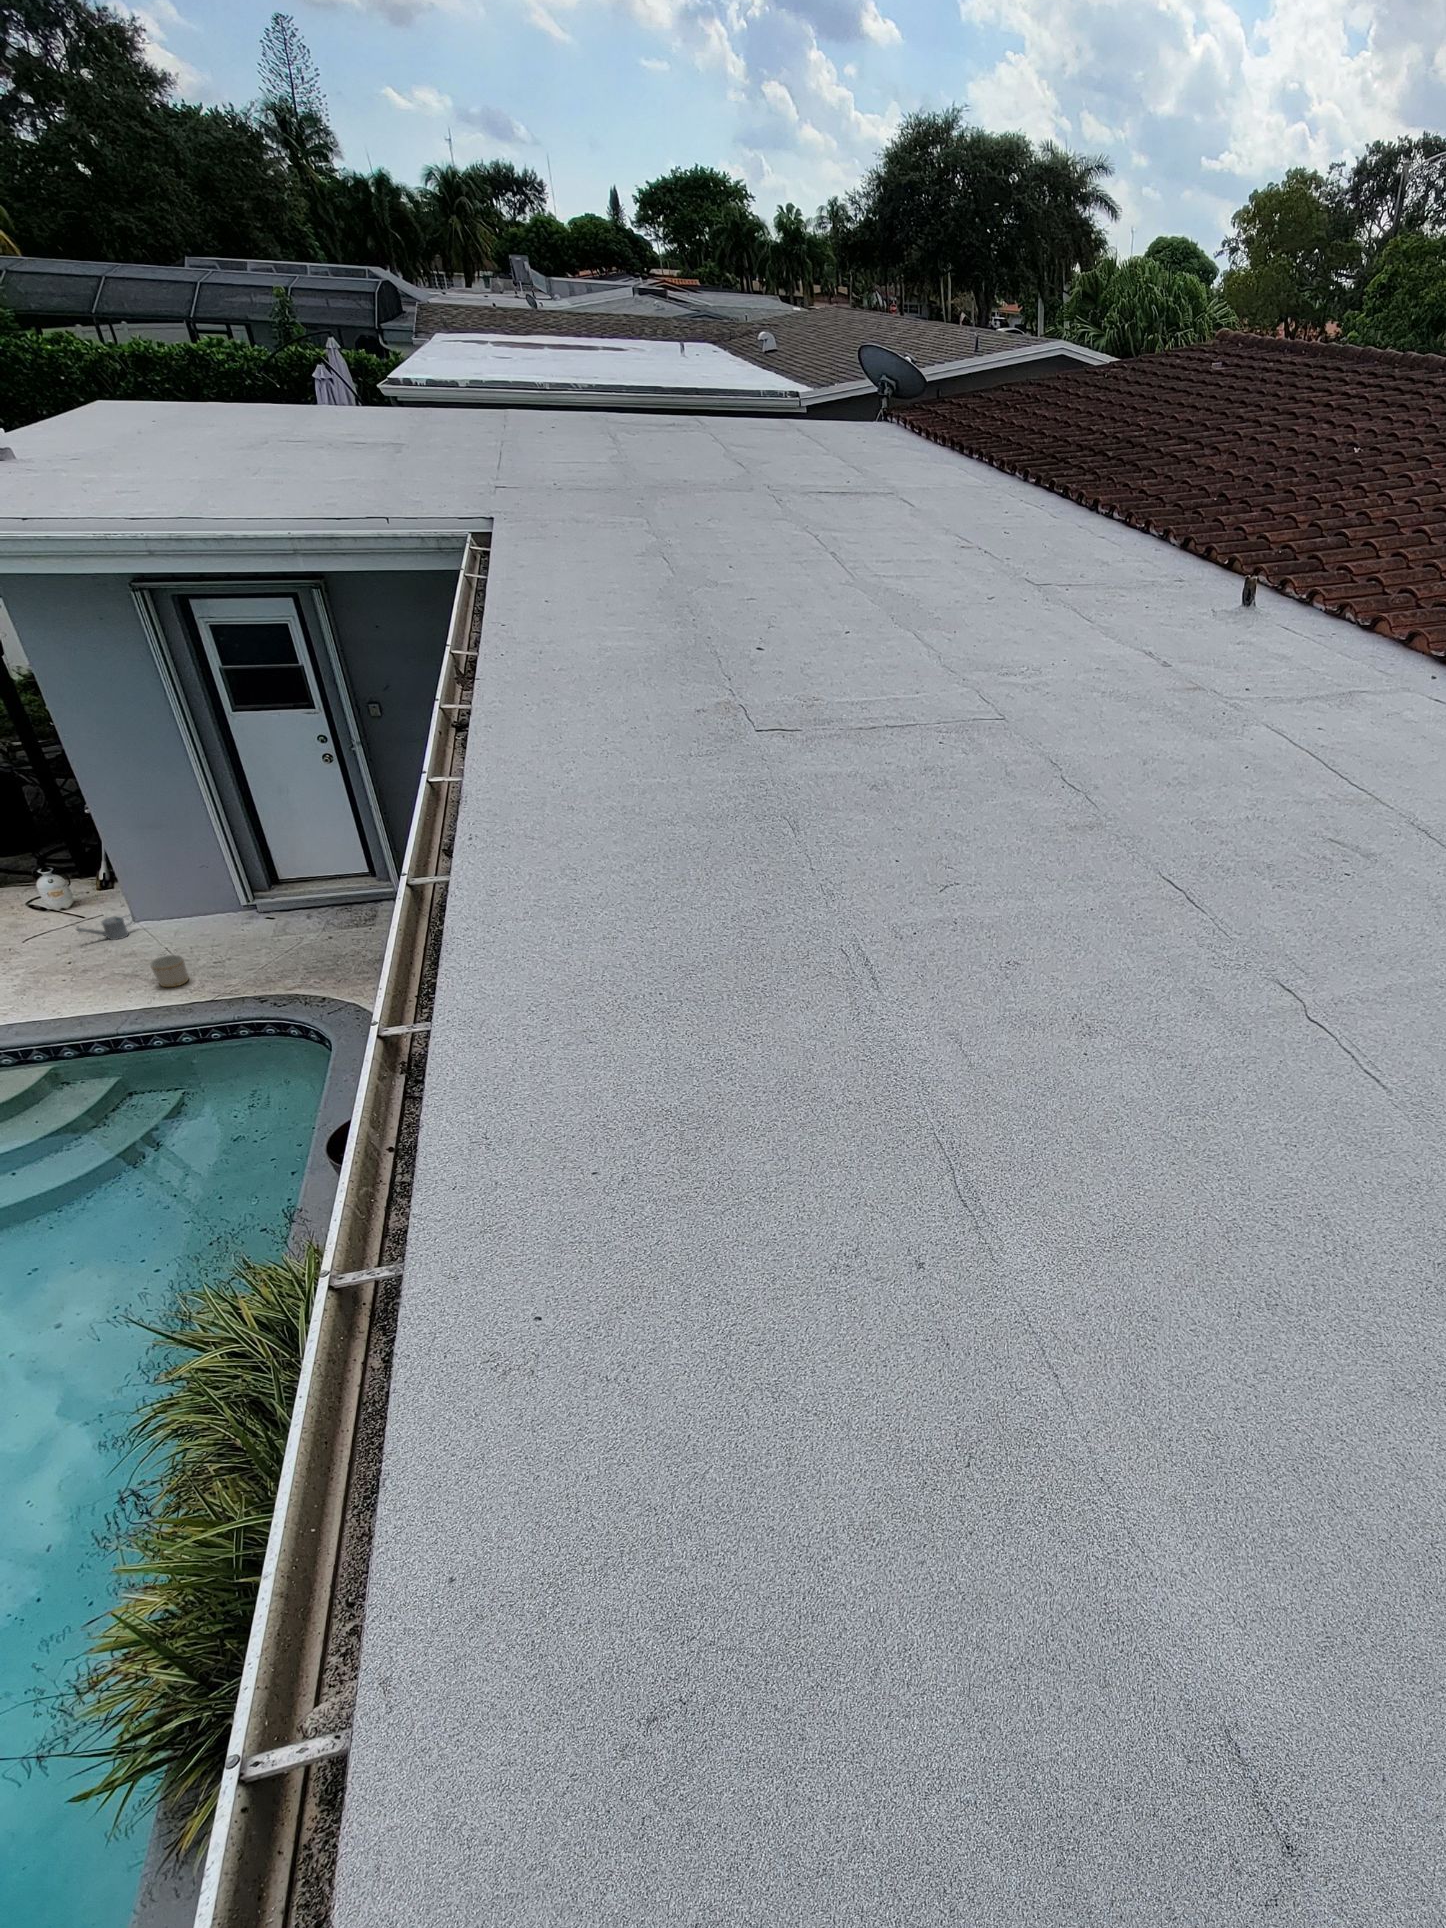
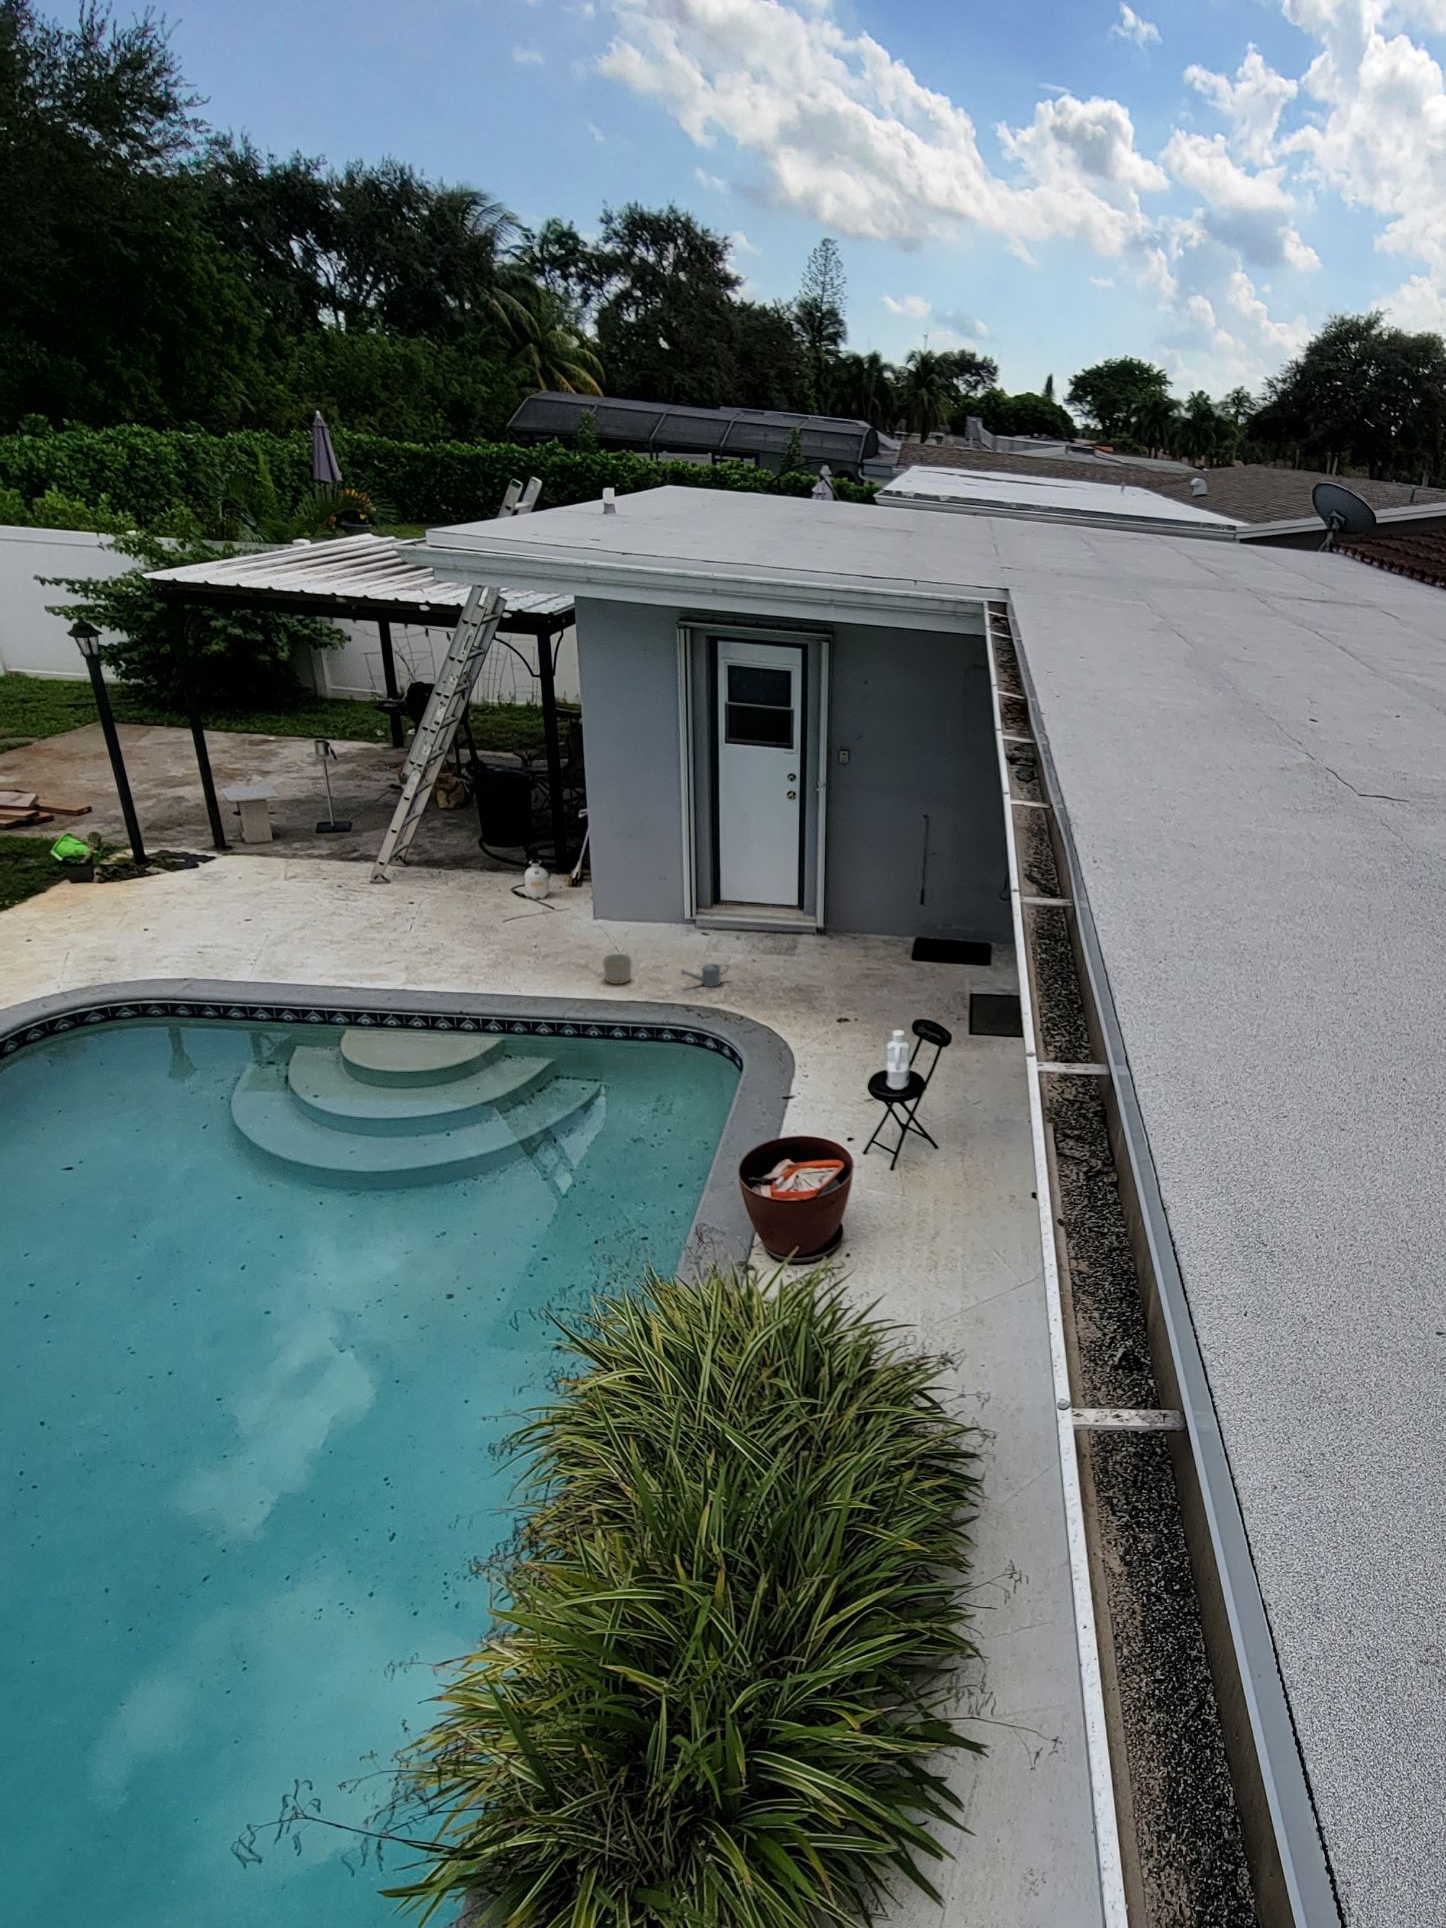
watering can: present [77,914,134,940] -> present [681,964,729,987]

